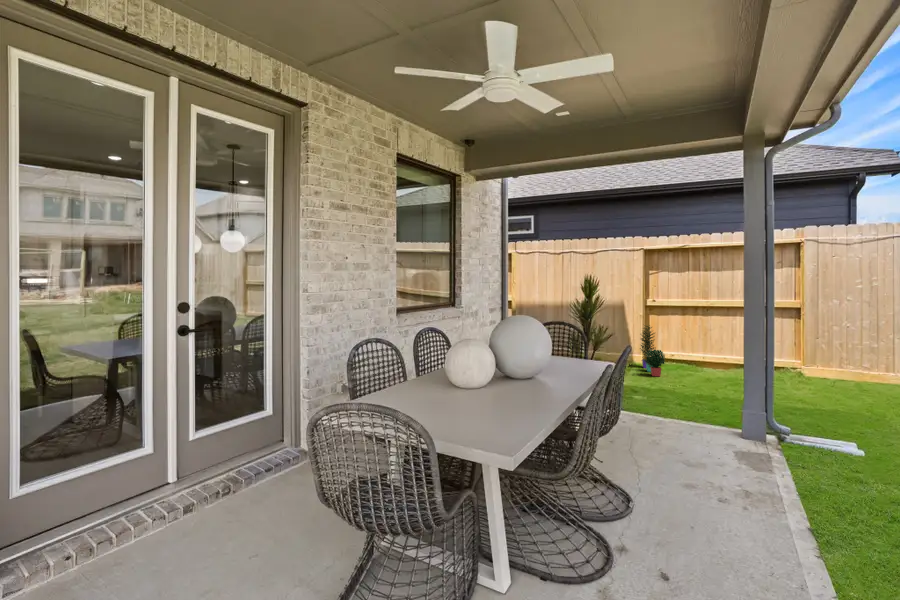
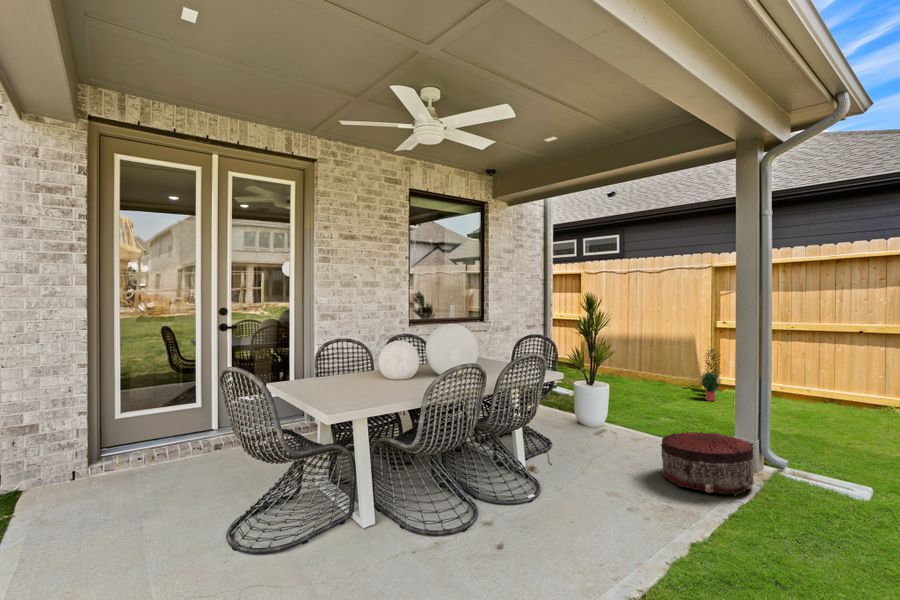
pouf: none [715,416,815,481] -> present [661,432,755,495]

